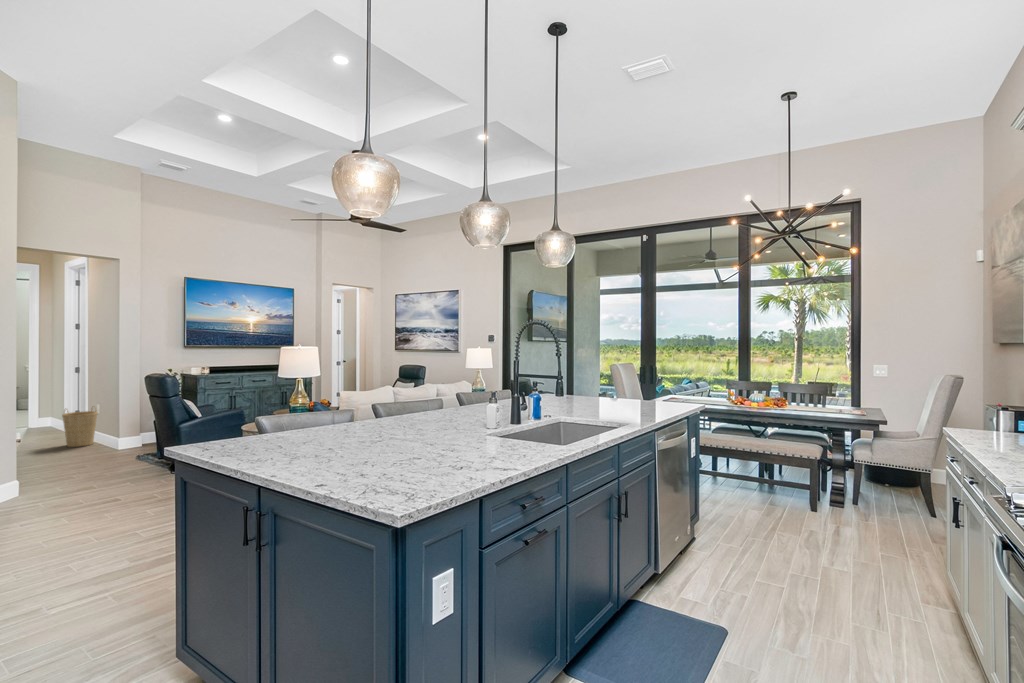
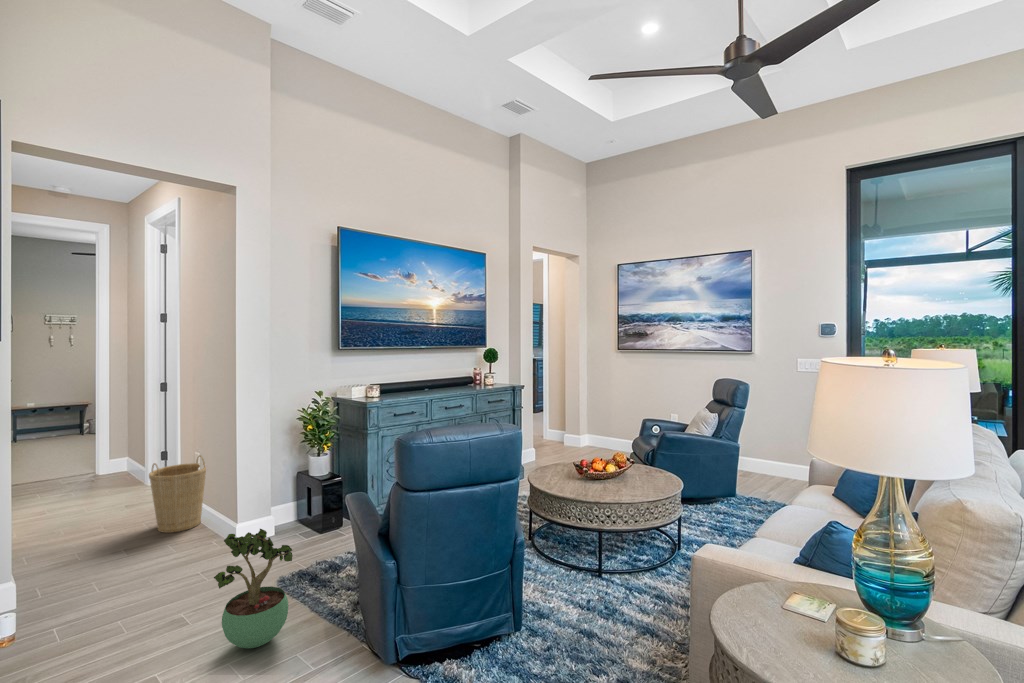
potted plant: none [98,419,136,470] -> present [214,529,293,648]

